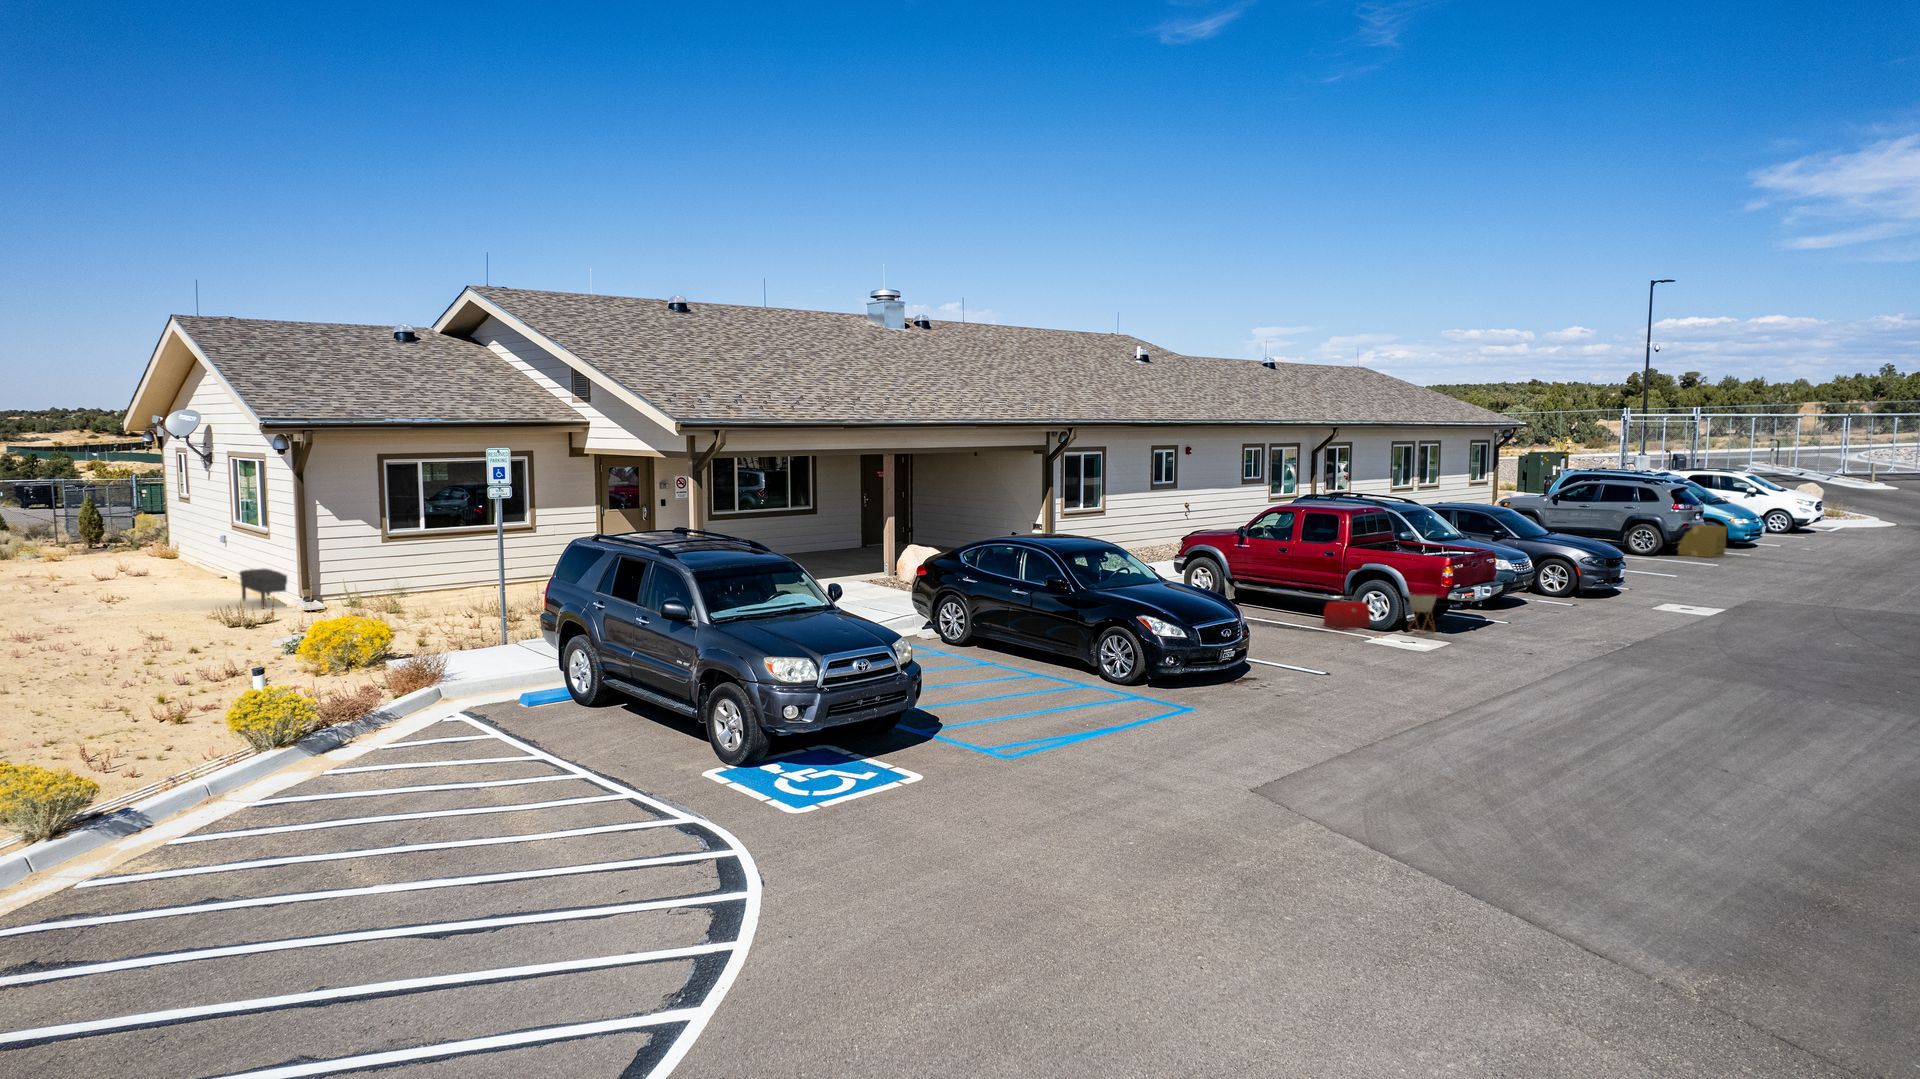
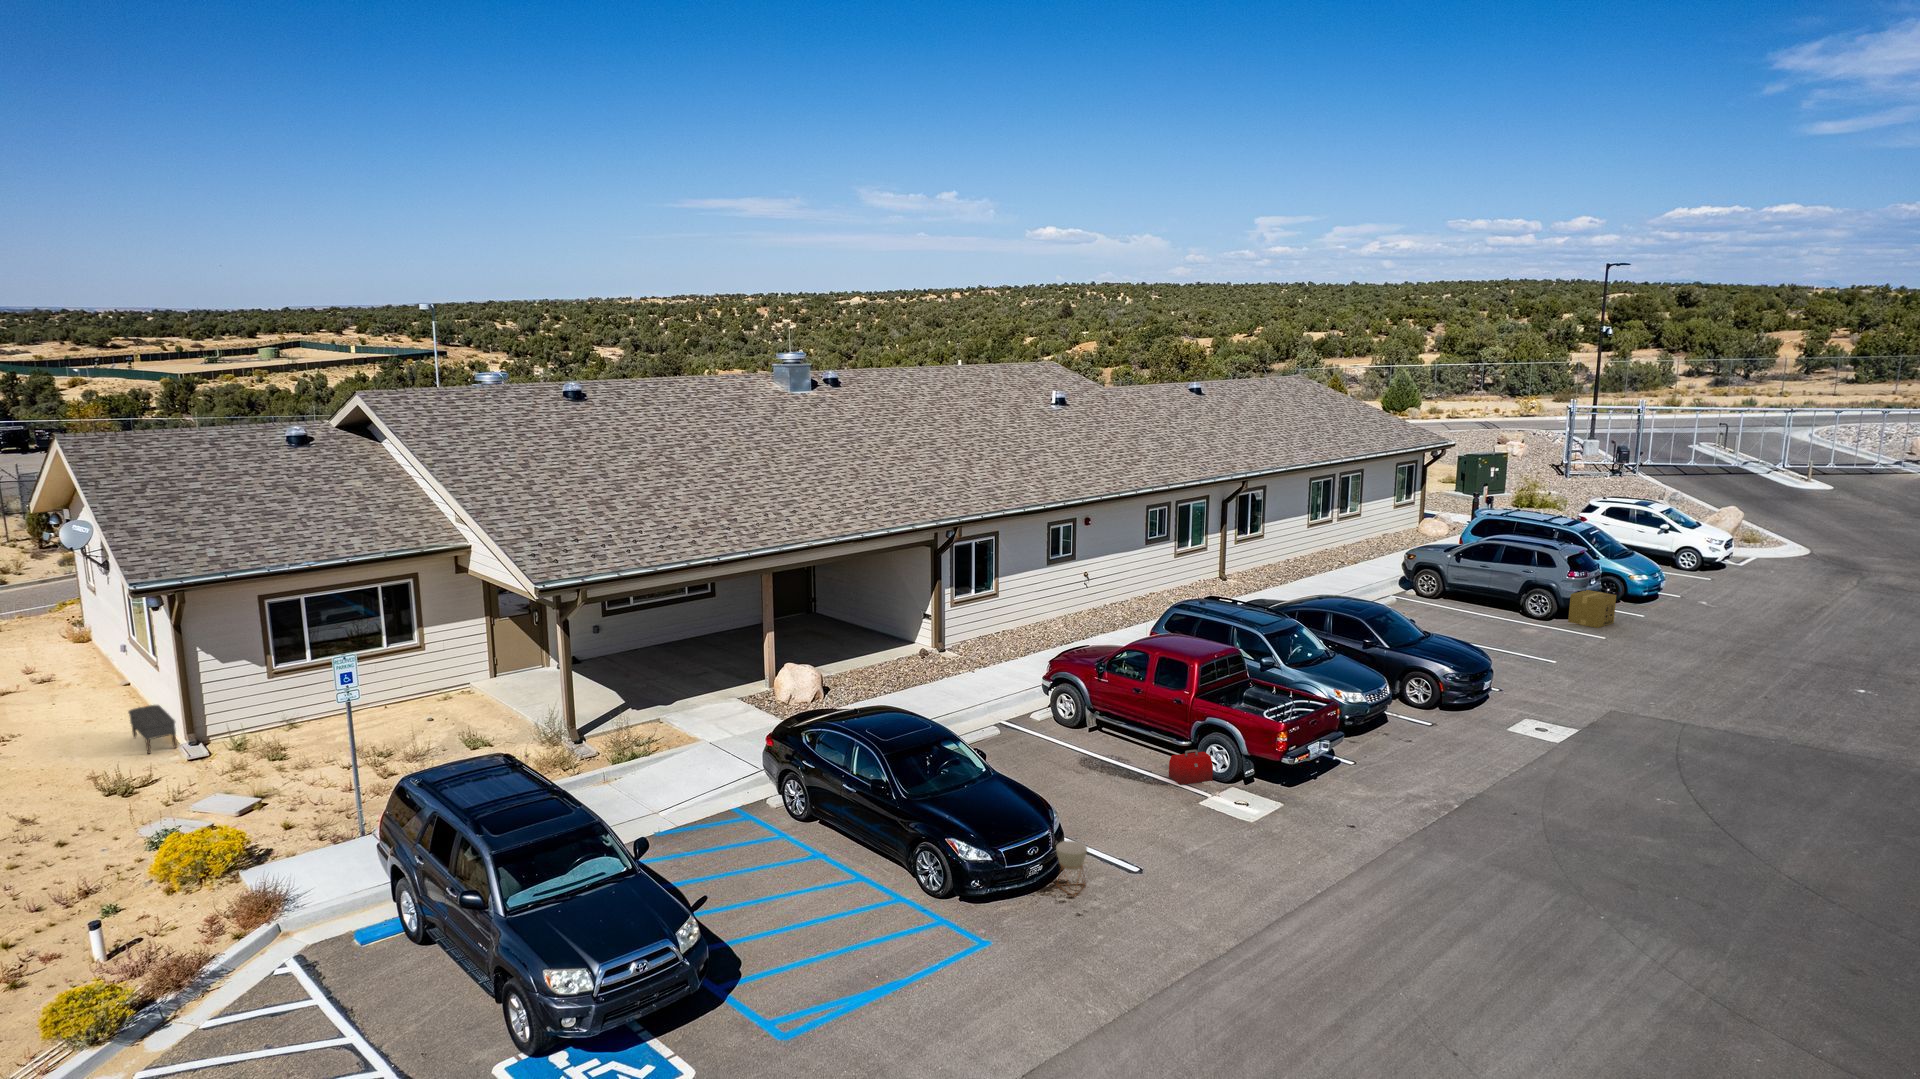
planter: present [1408,594,1436,633] -> present [1056,841,1087,896]

